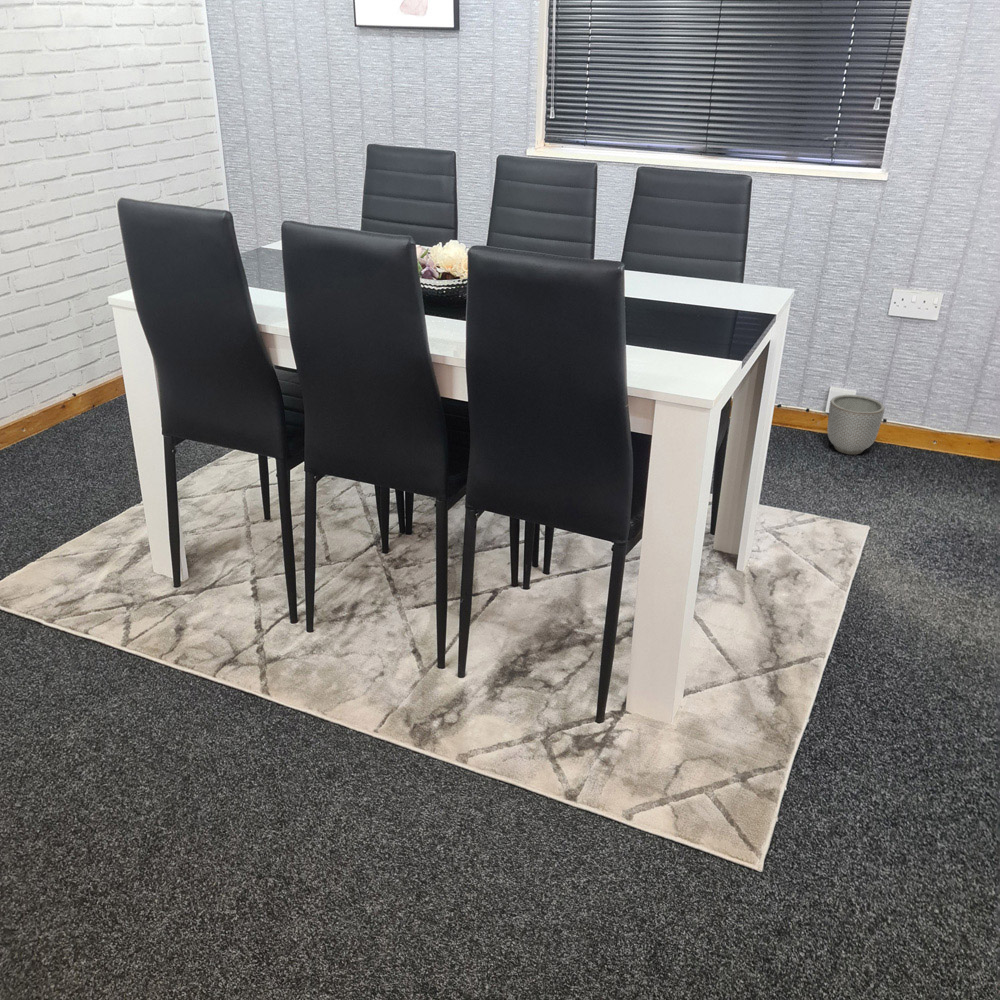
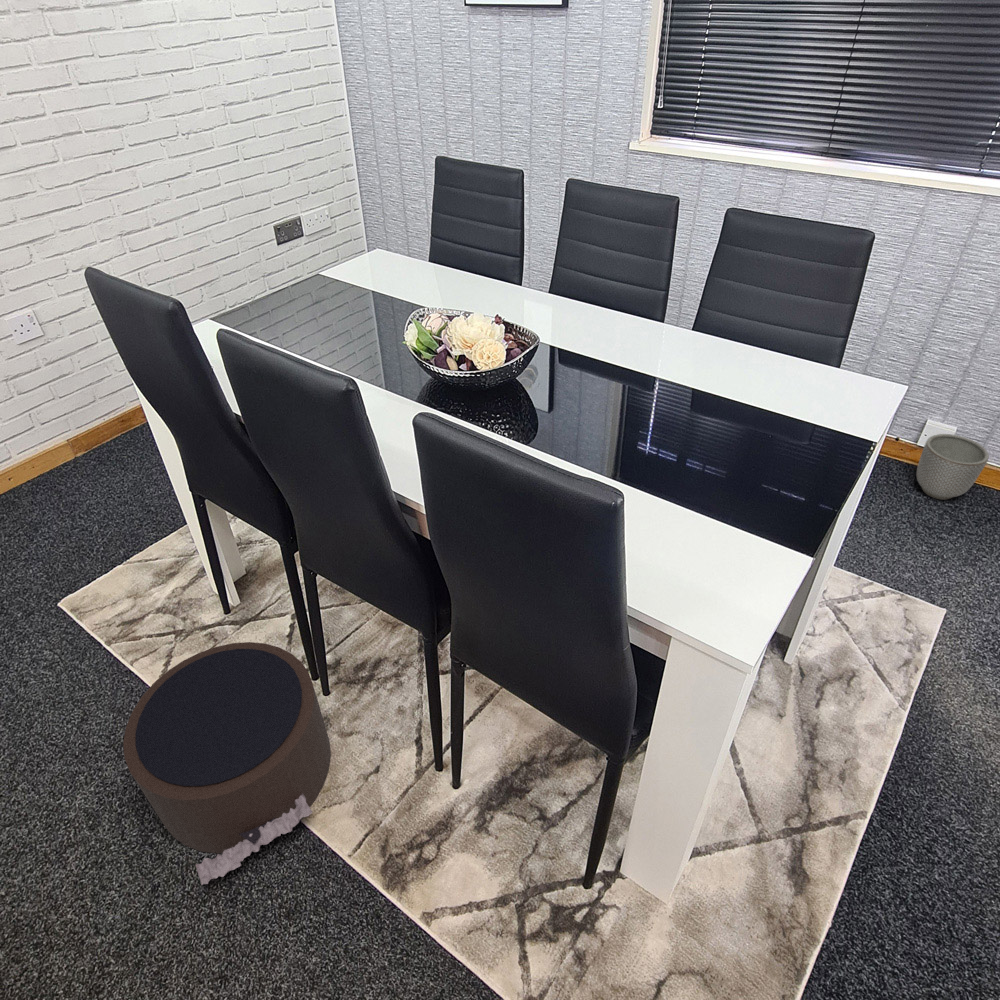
pouf: none [125,564,335,750] -> present [123,642,331,885]

